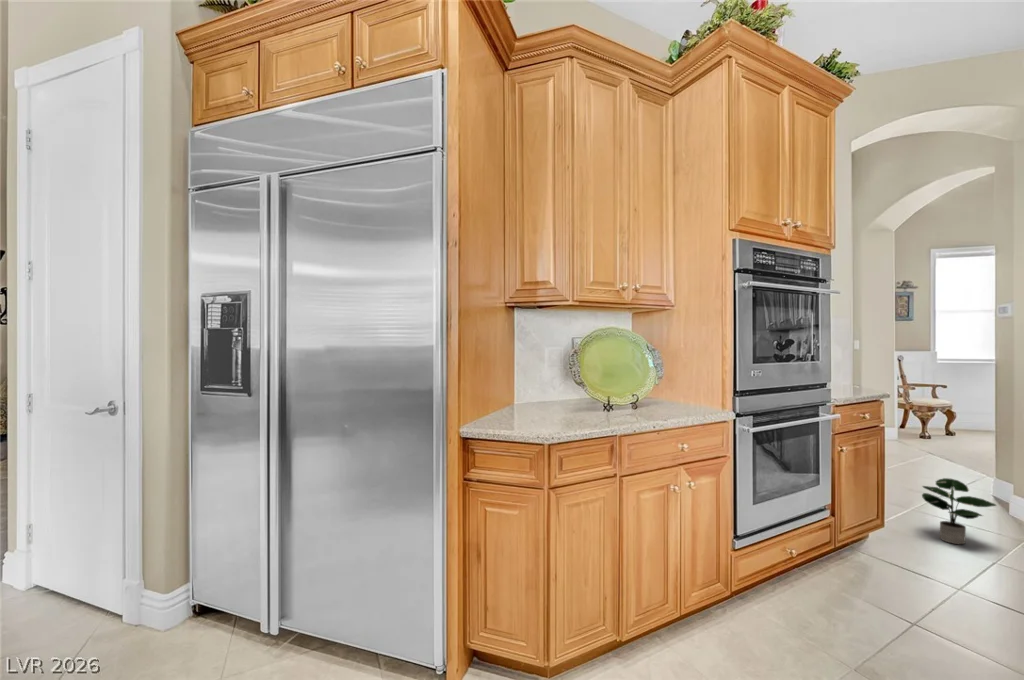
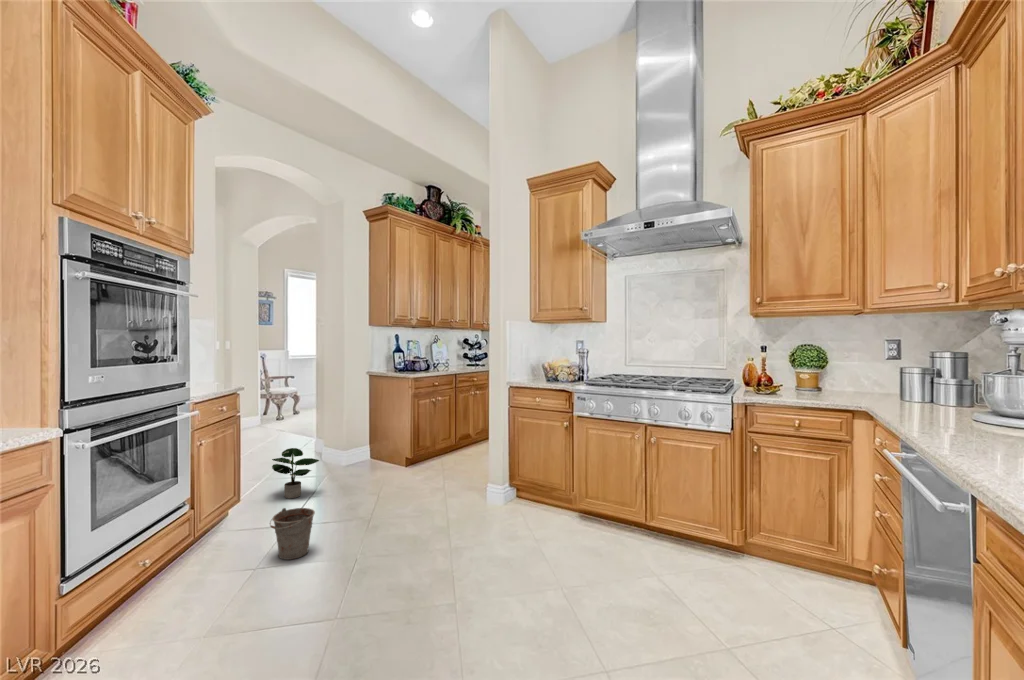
bucket: none [925,551,994,623] -> present [270,508,315,560]

